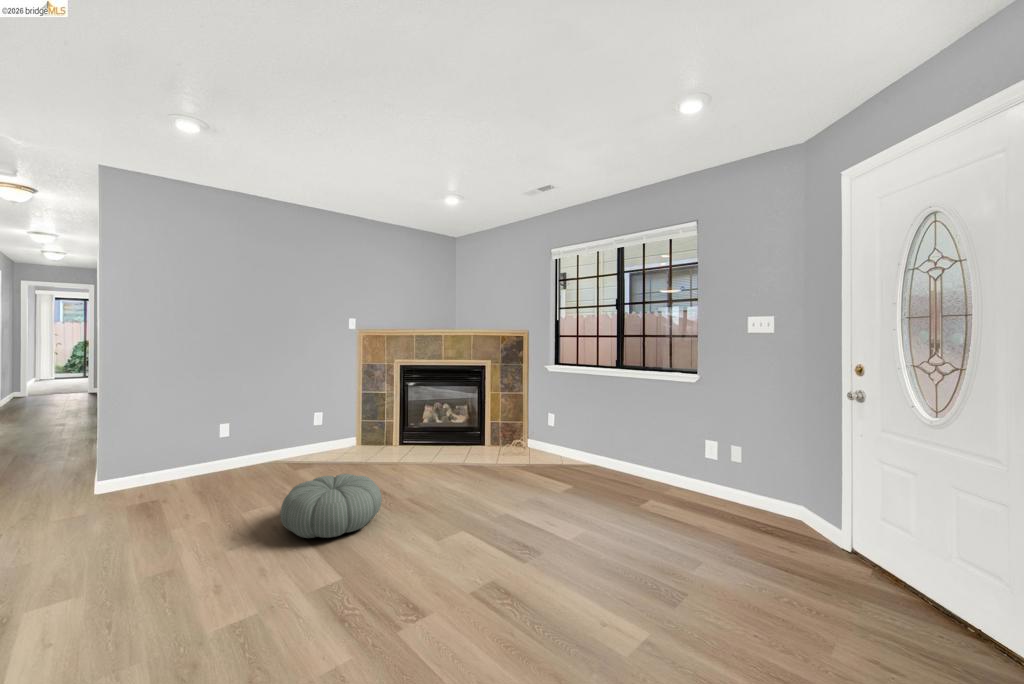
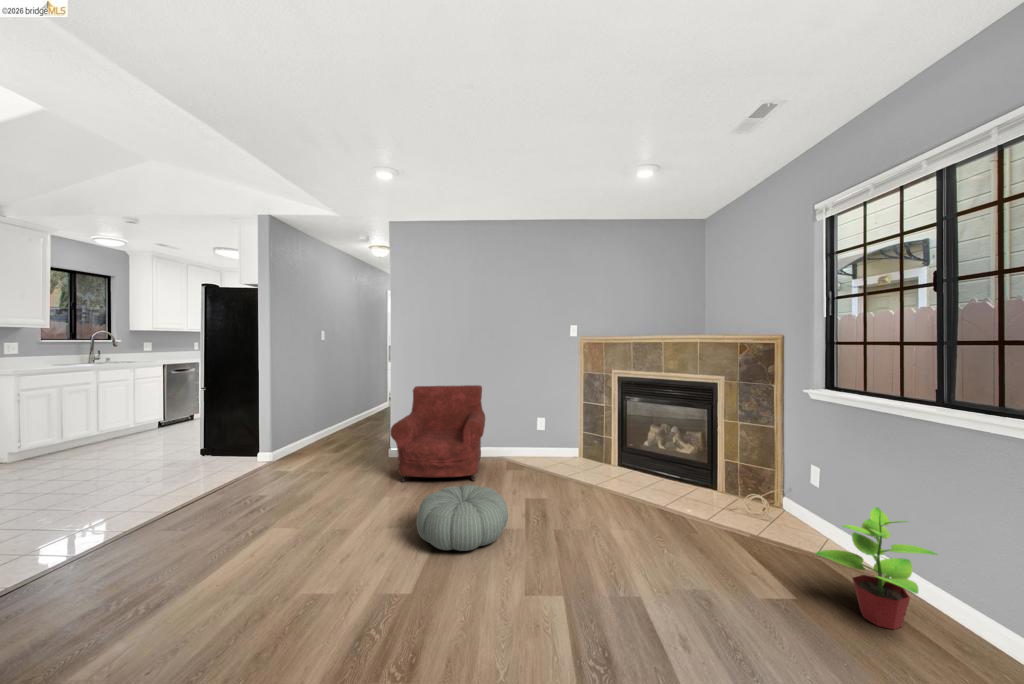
armchair: none [145,382,286,511] -> present [390,385,485,482]
potted plant: none [578,421,625,481] -> present [815,507,937,629]

